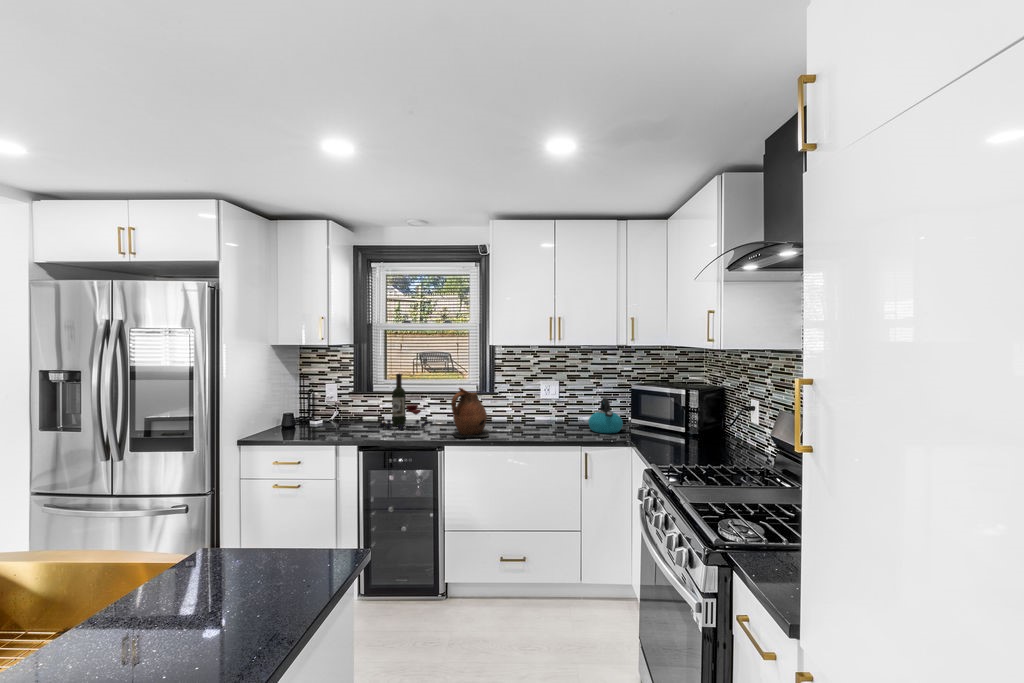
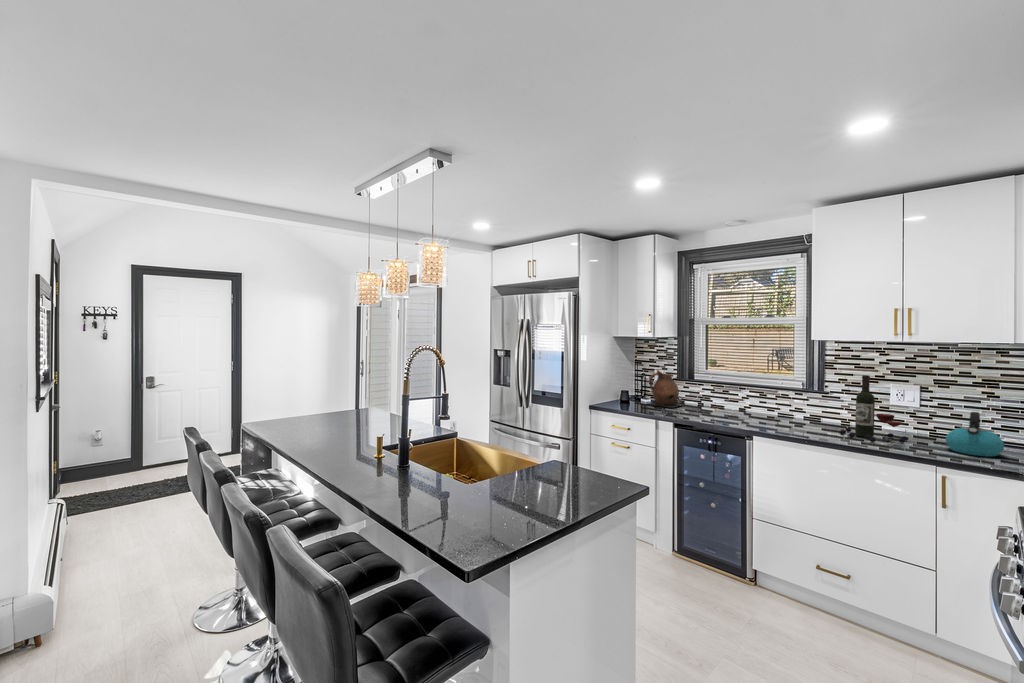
wine bottle: present [380,374,428,430] -> present [839,375,908,443]
ceramic pitcher: present [451,388,489,437] -> present [649,370,682,408]

